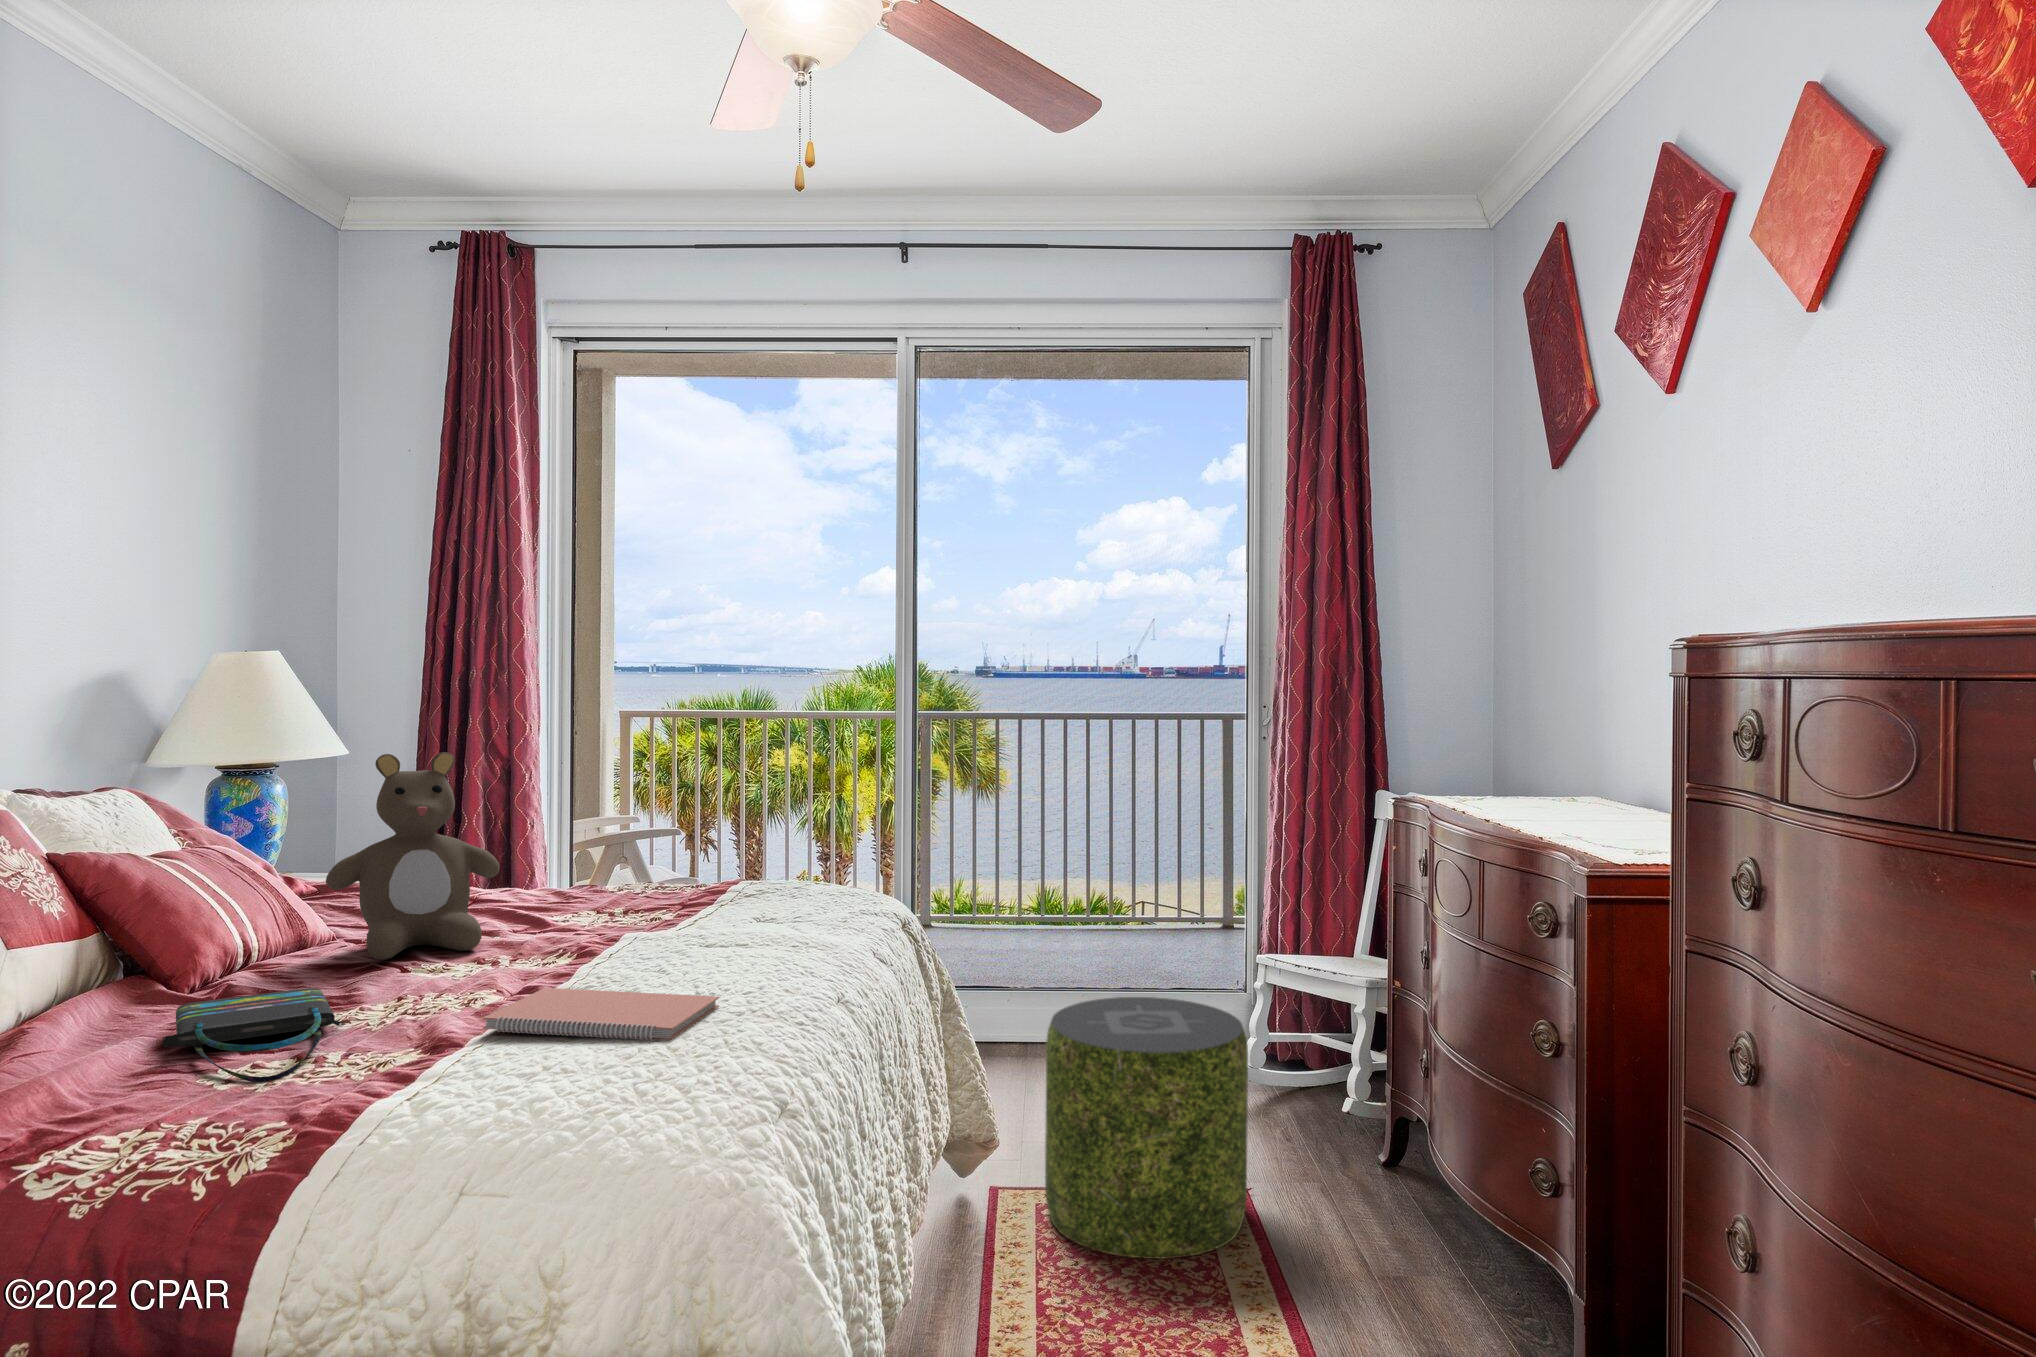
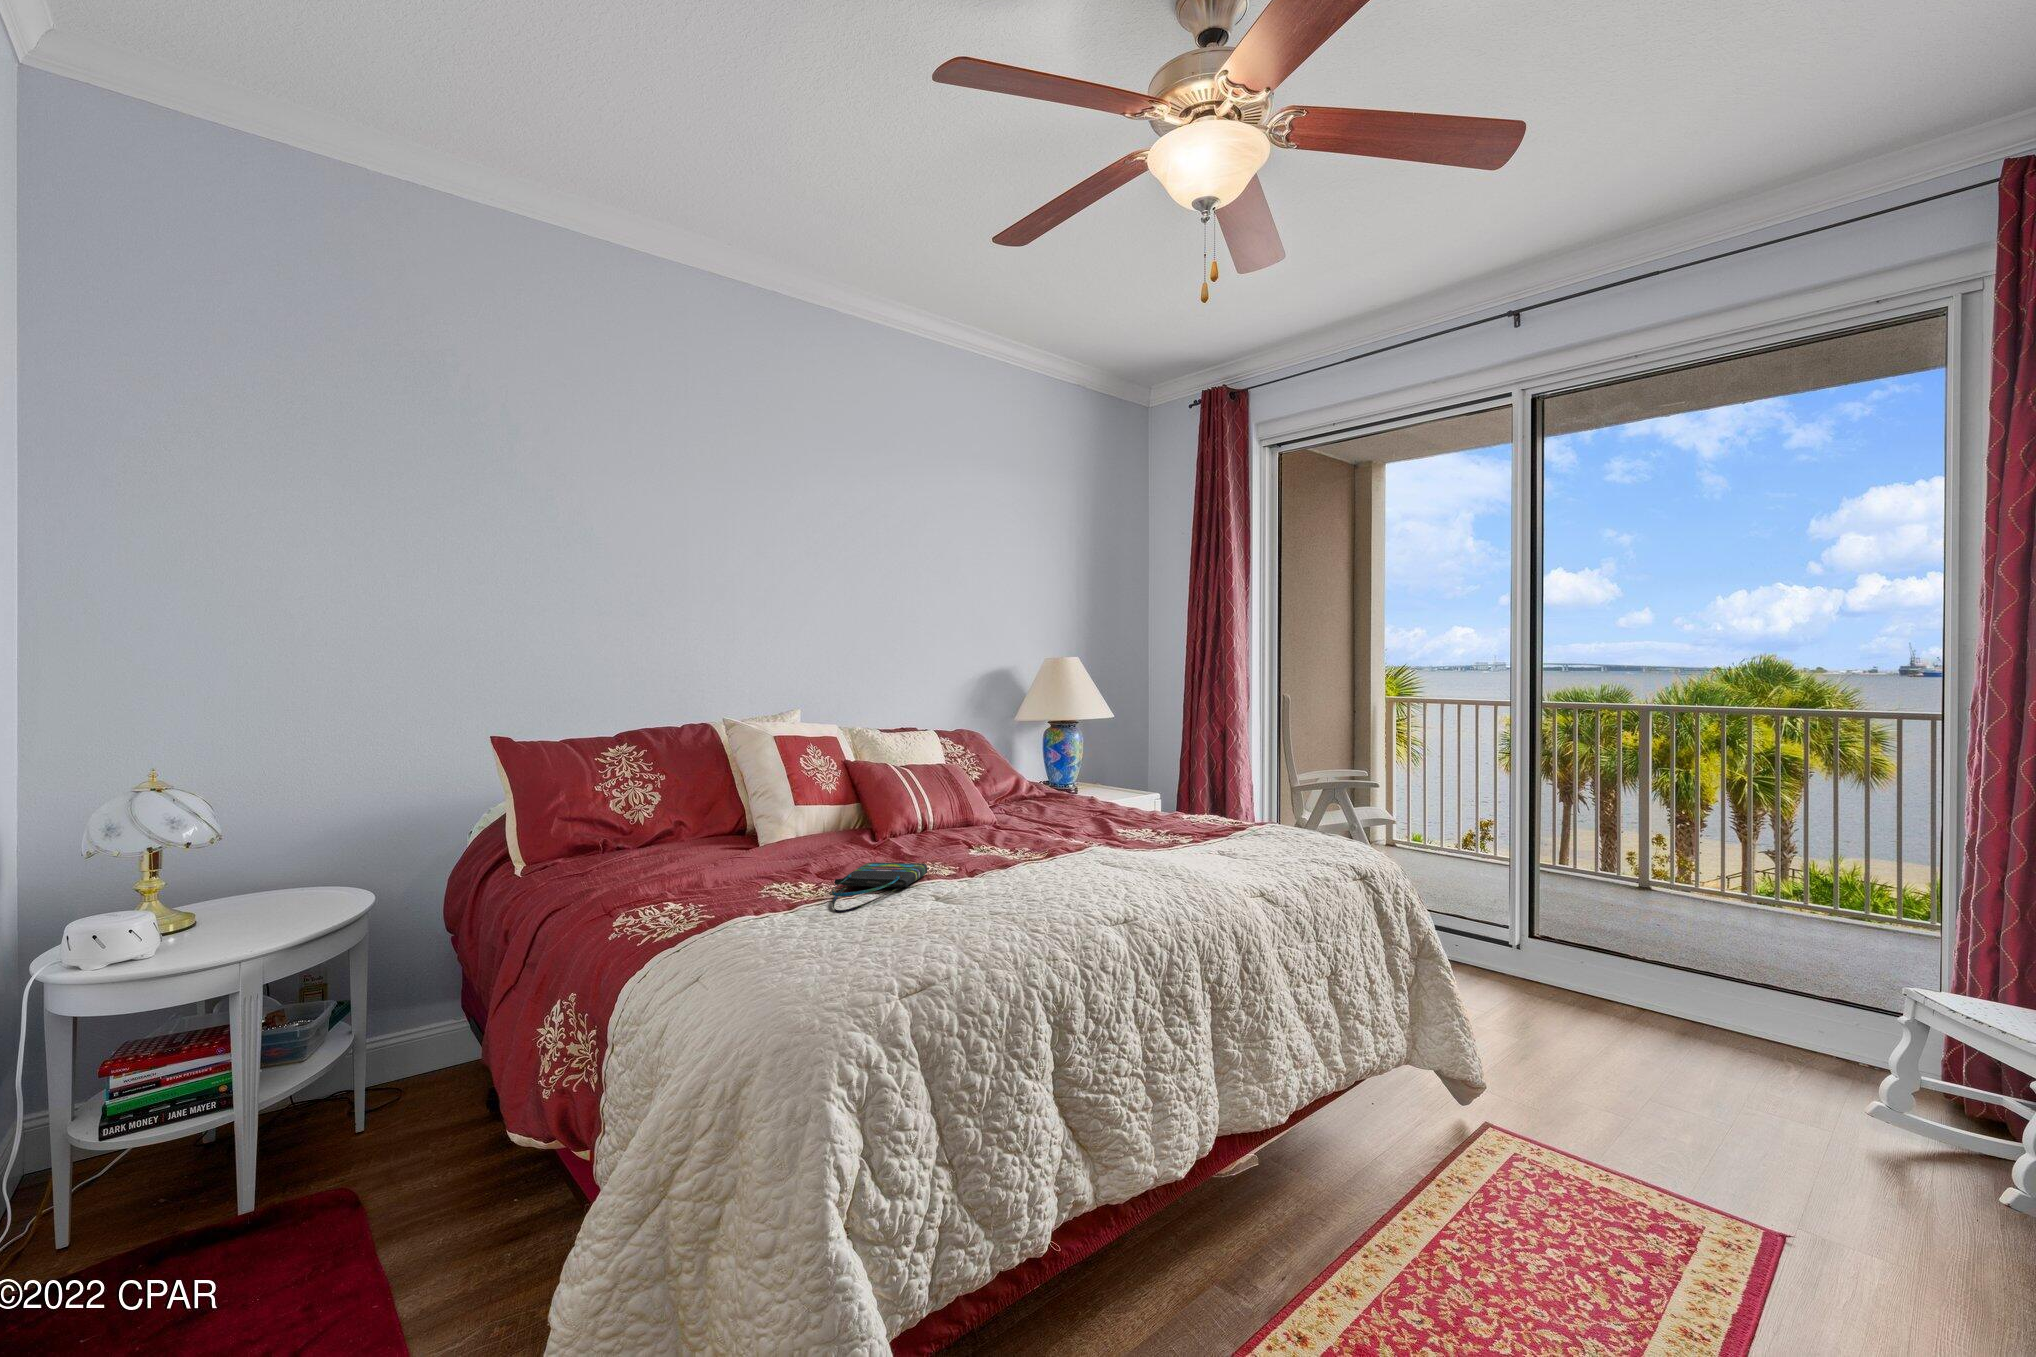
teddy bear: present [326,752,500,960] -> none [987,730,1077,852]
notebook: present [483,988,719,1040] -> none [944,886,1070,937]
pouf: present [1045,997,1248,1259] -> none [1505,980,1759,1281]

